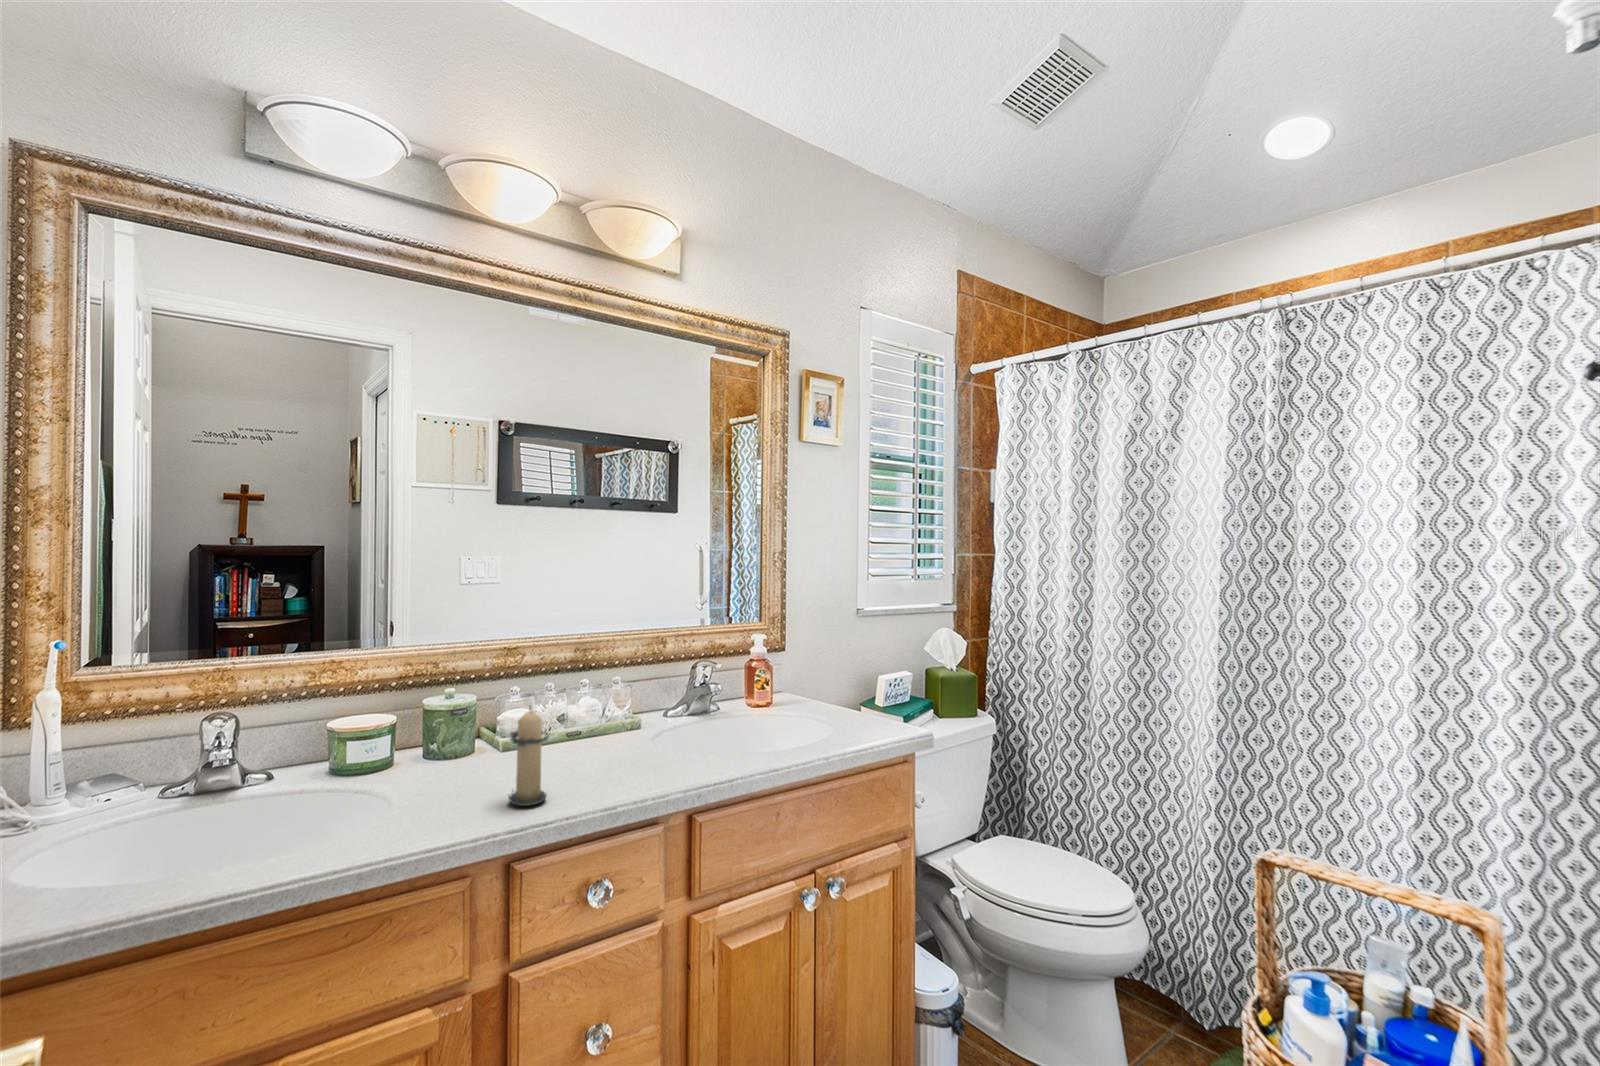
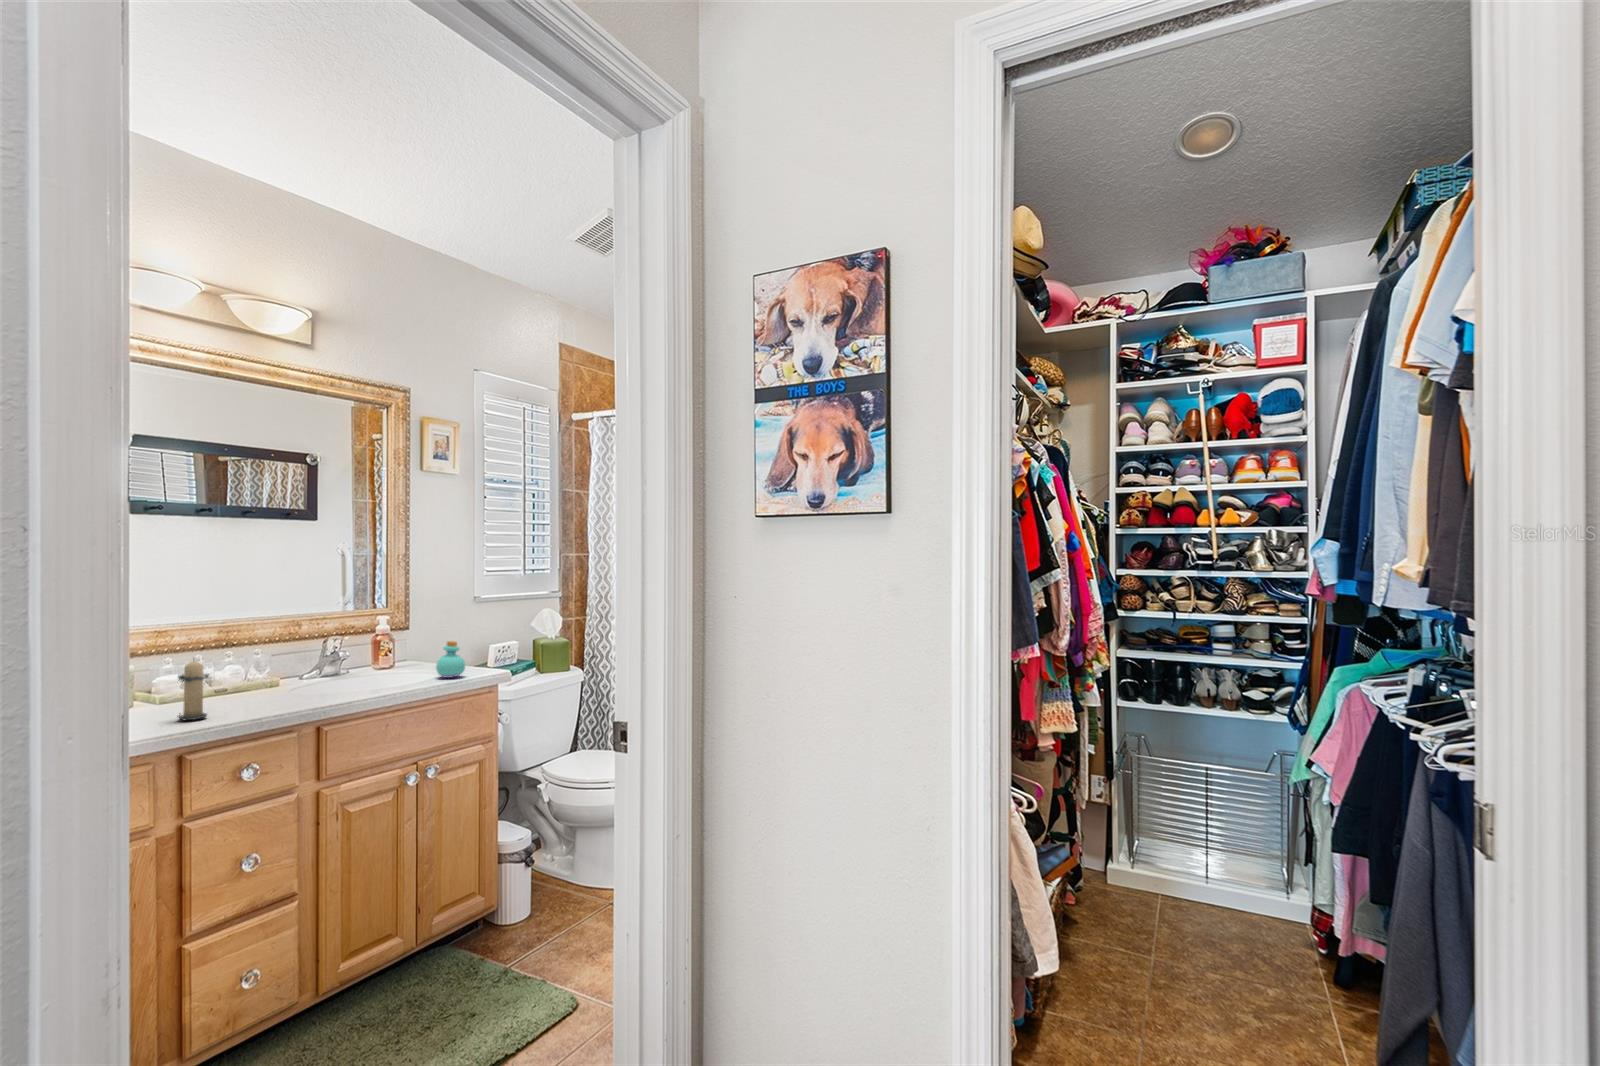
perfume bottle: none [833,682,873,738] -> present [436,641,465,678]

